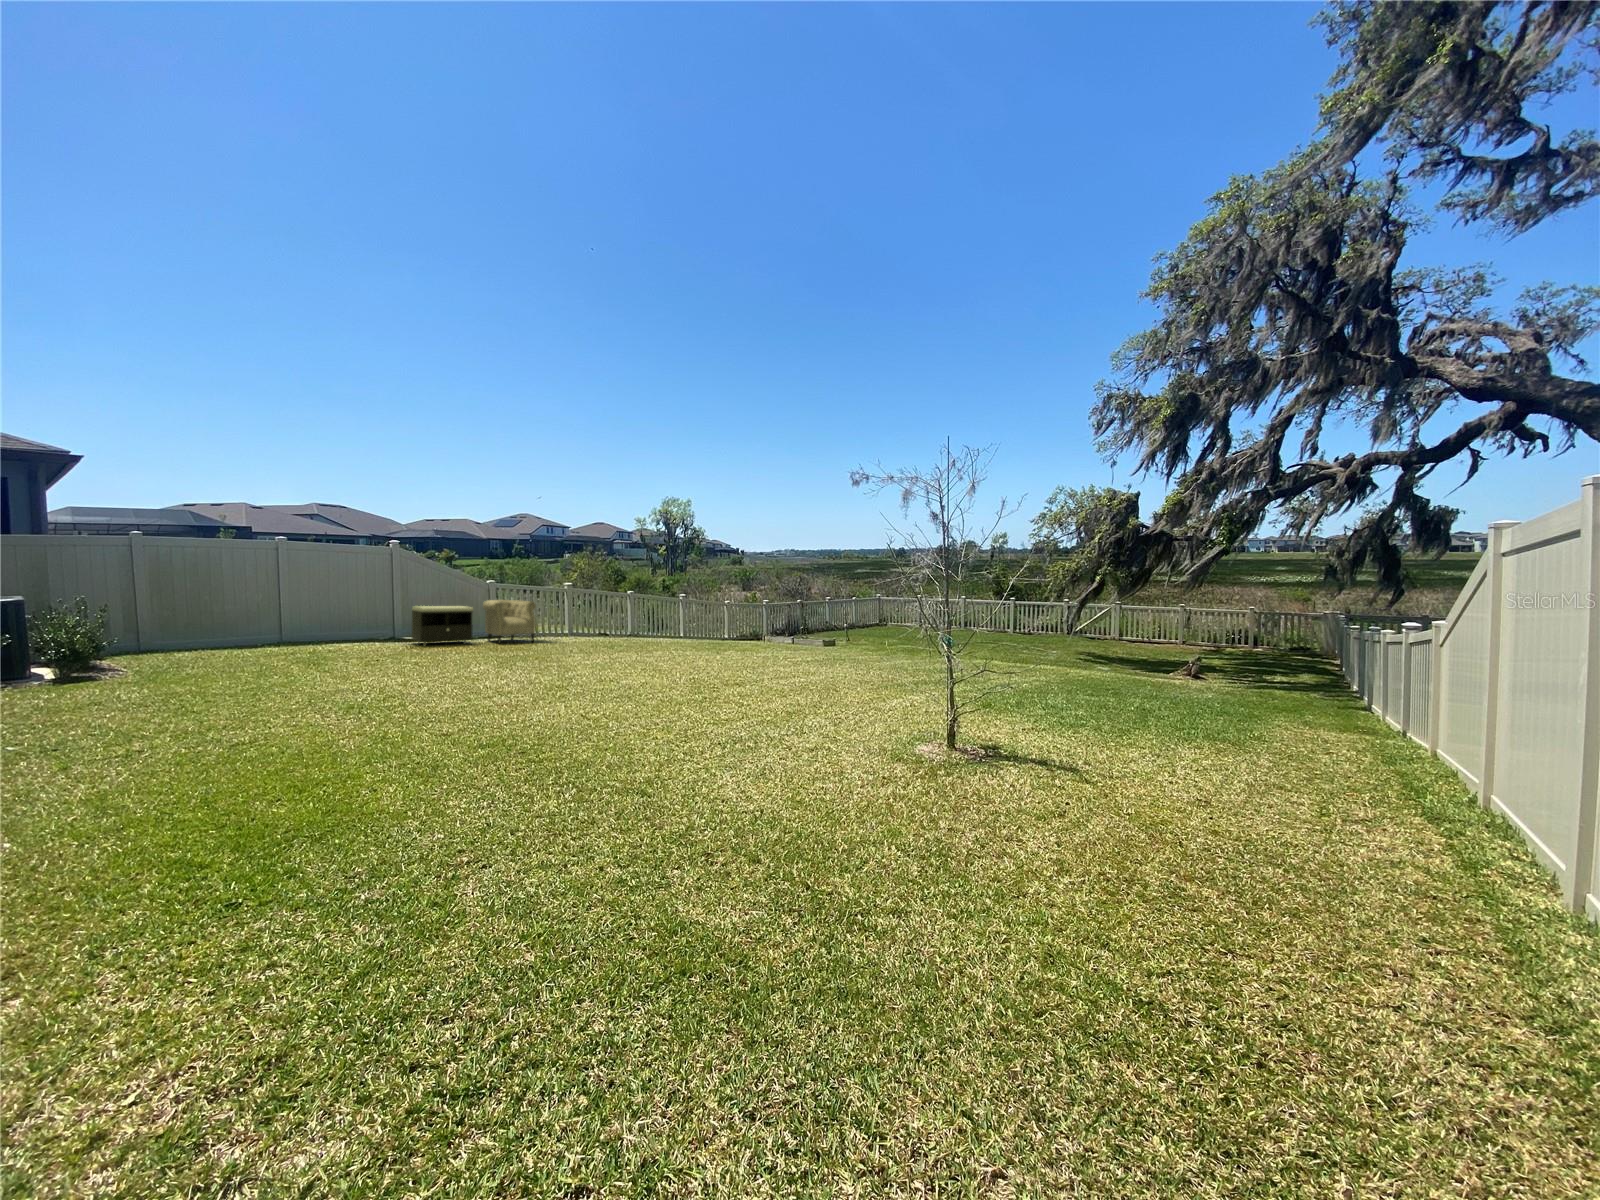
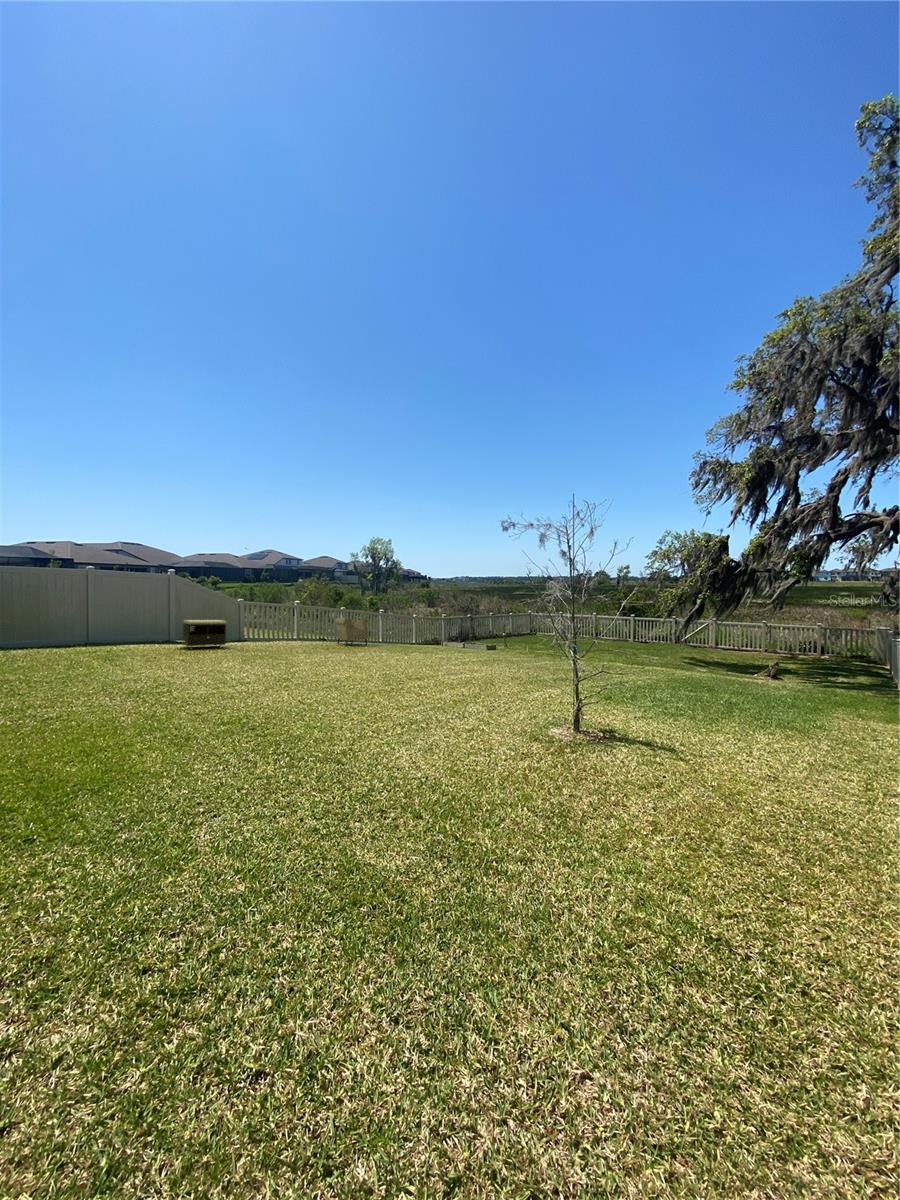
chair: present [483,600,536,644] -> present [335,618,368,646]

